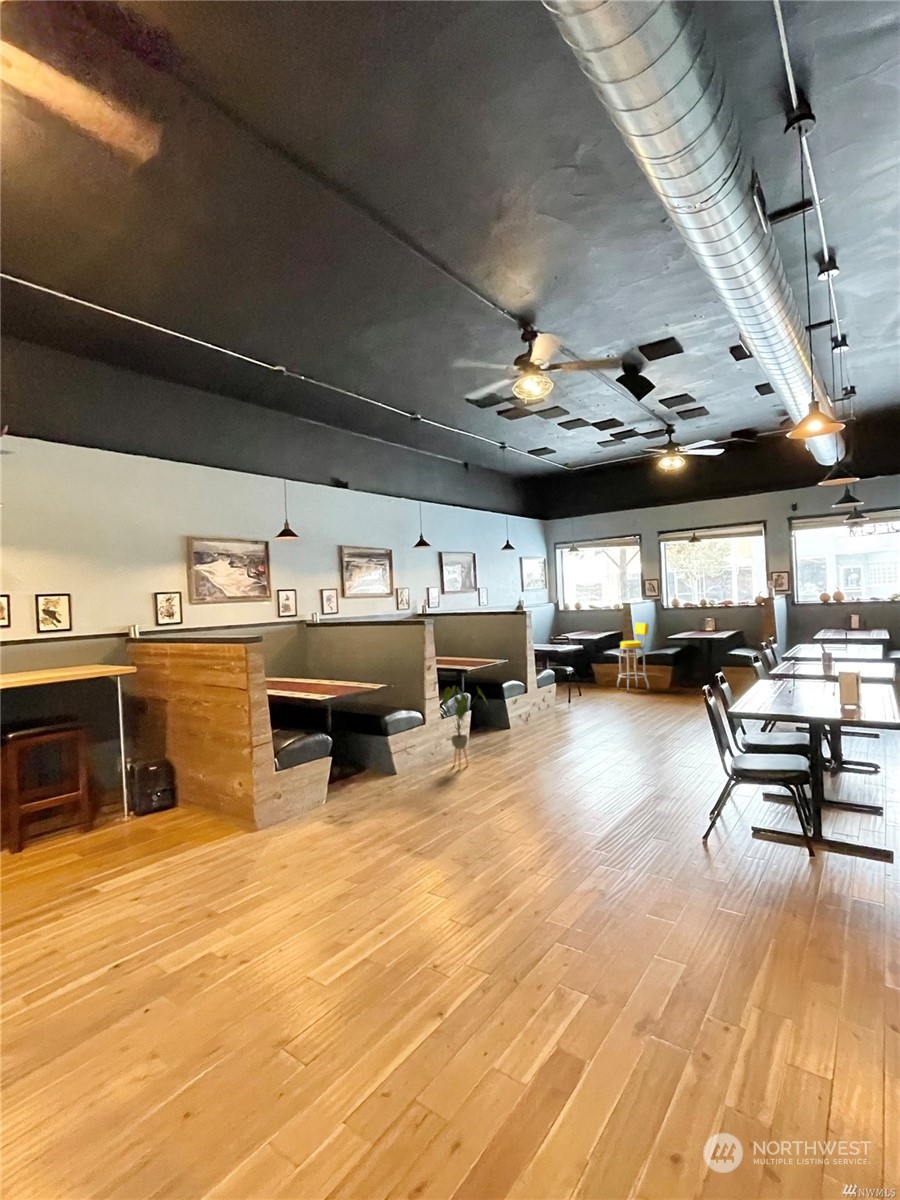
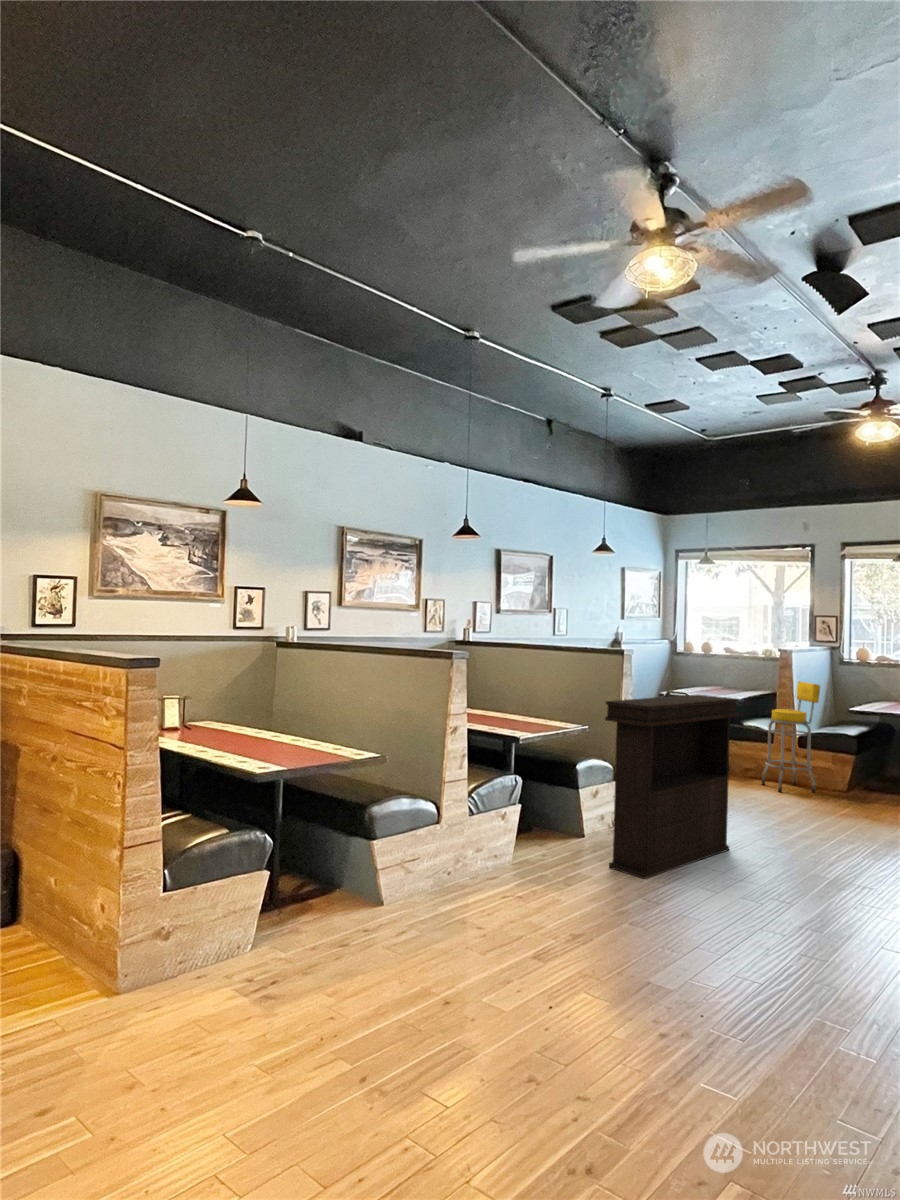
console table: none [518,635,598,746] -> present [605,694,739,879]
house plant: present [441,686,485,769] -> none [460,764,546,908]

